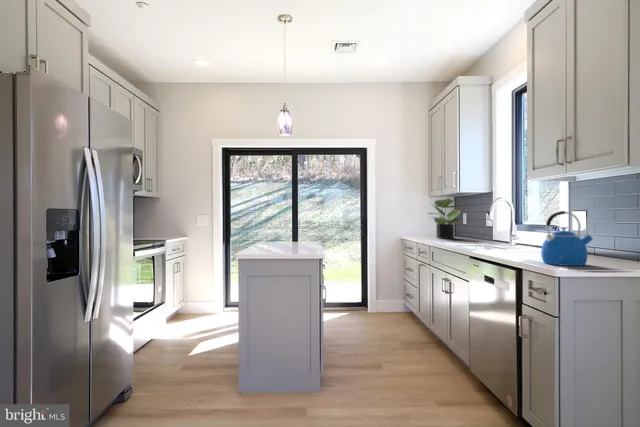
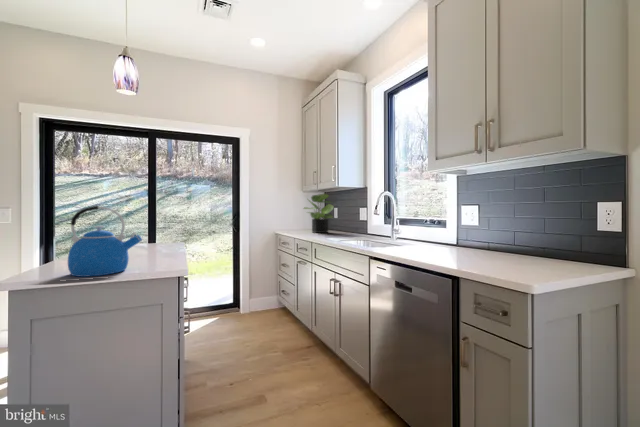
kettle: present [541,211,593,266] -> present [68,206,142,277]

